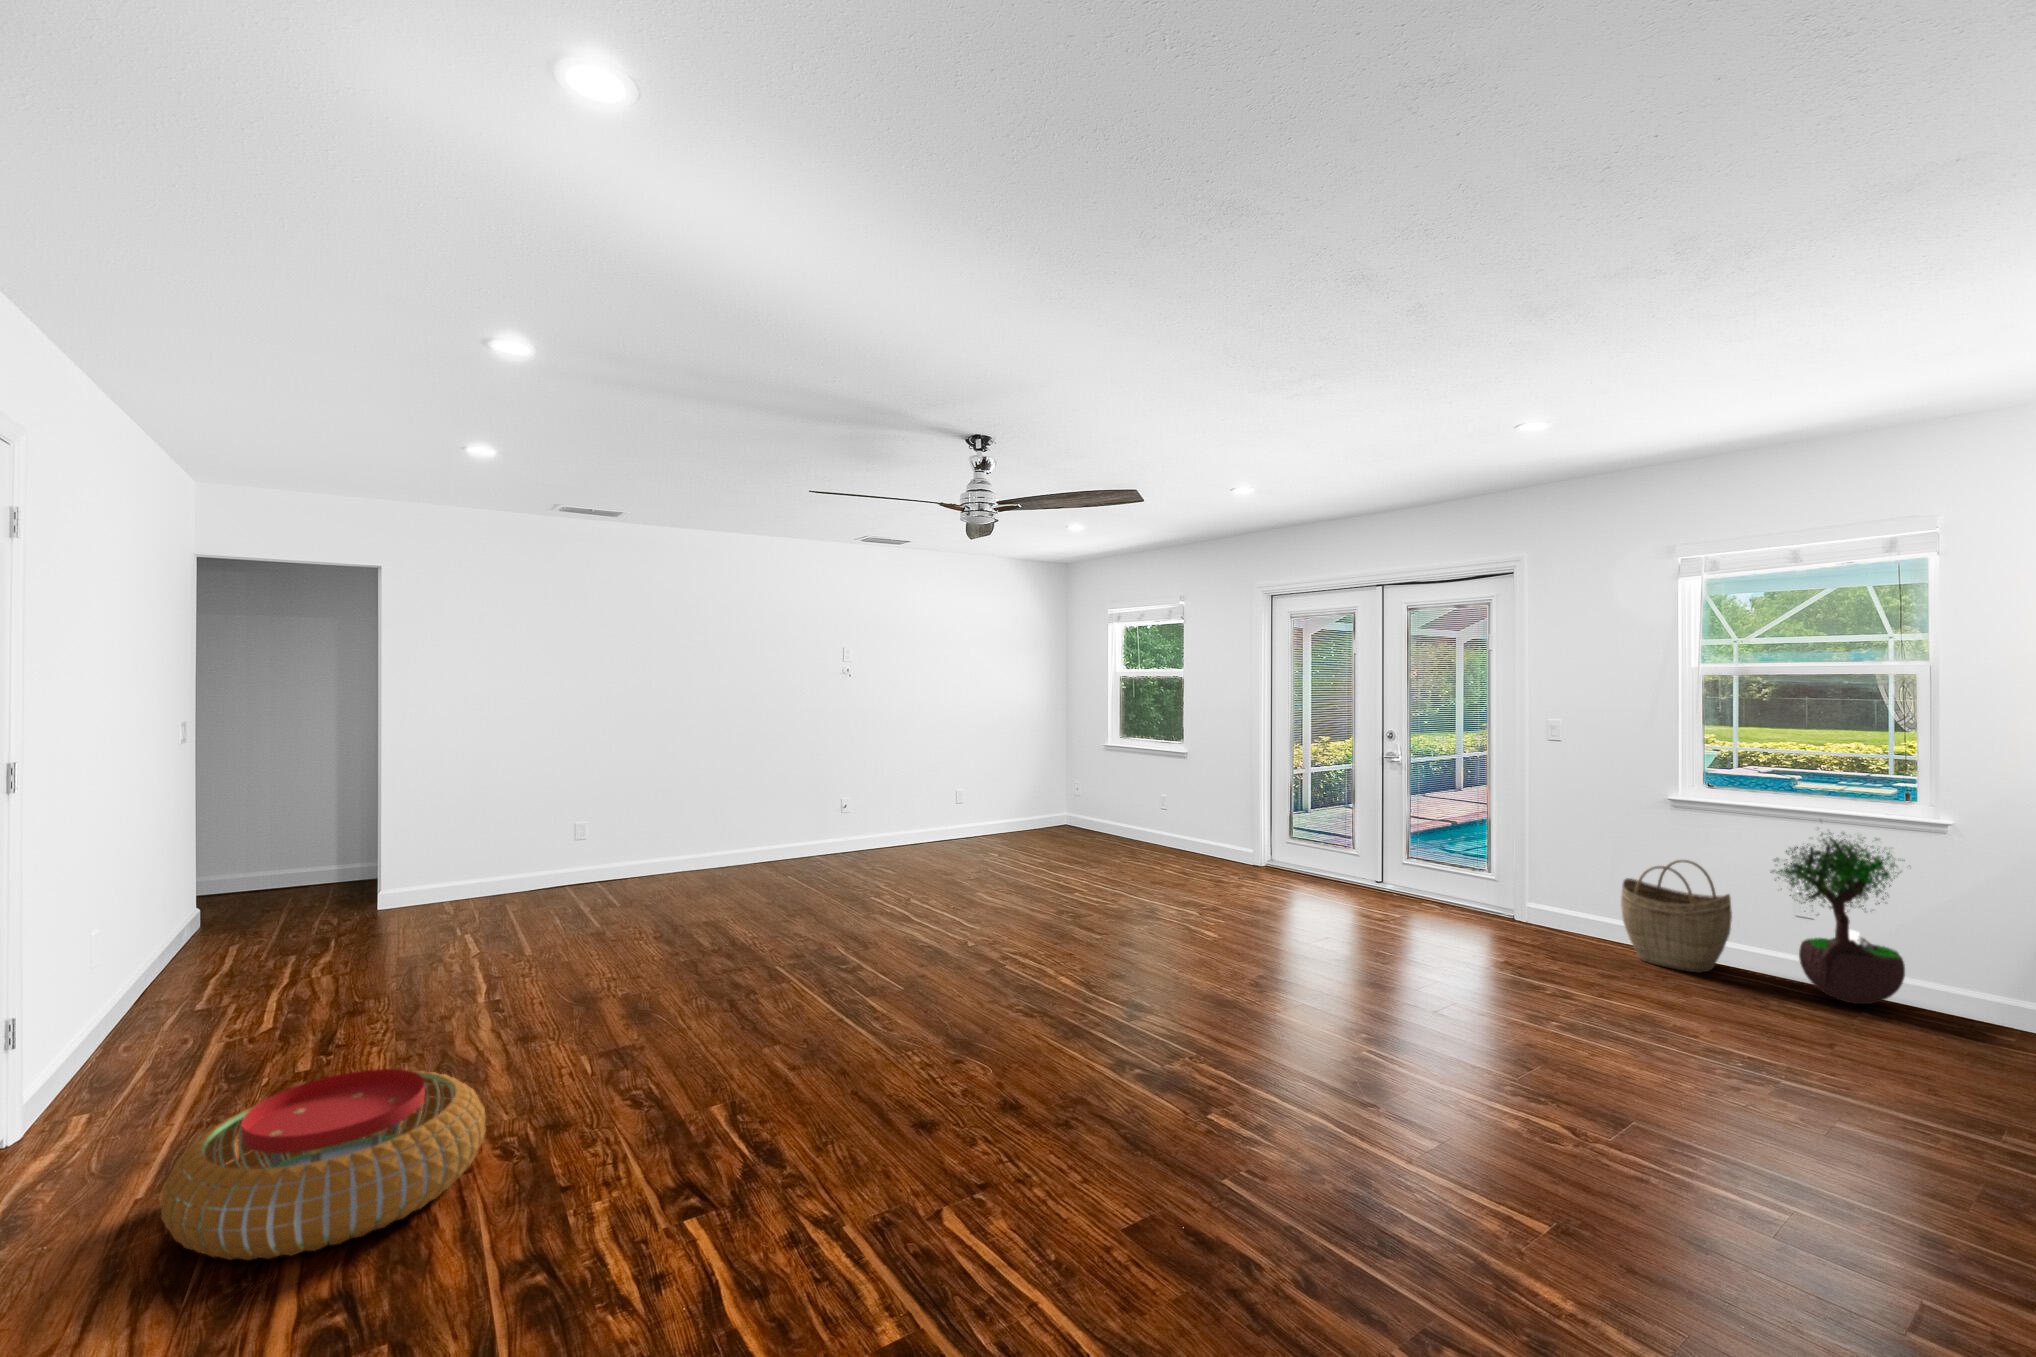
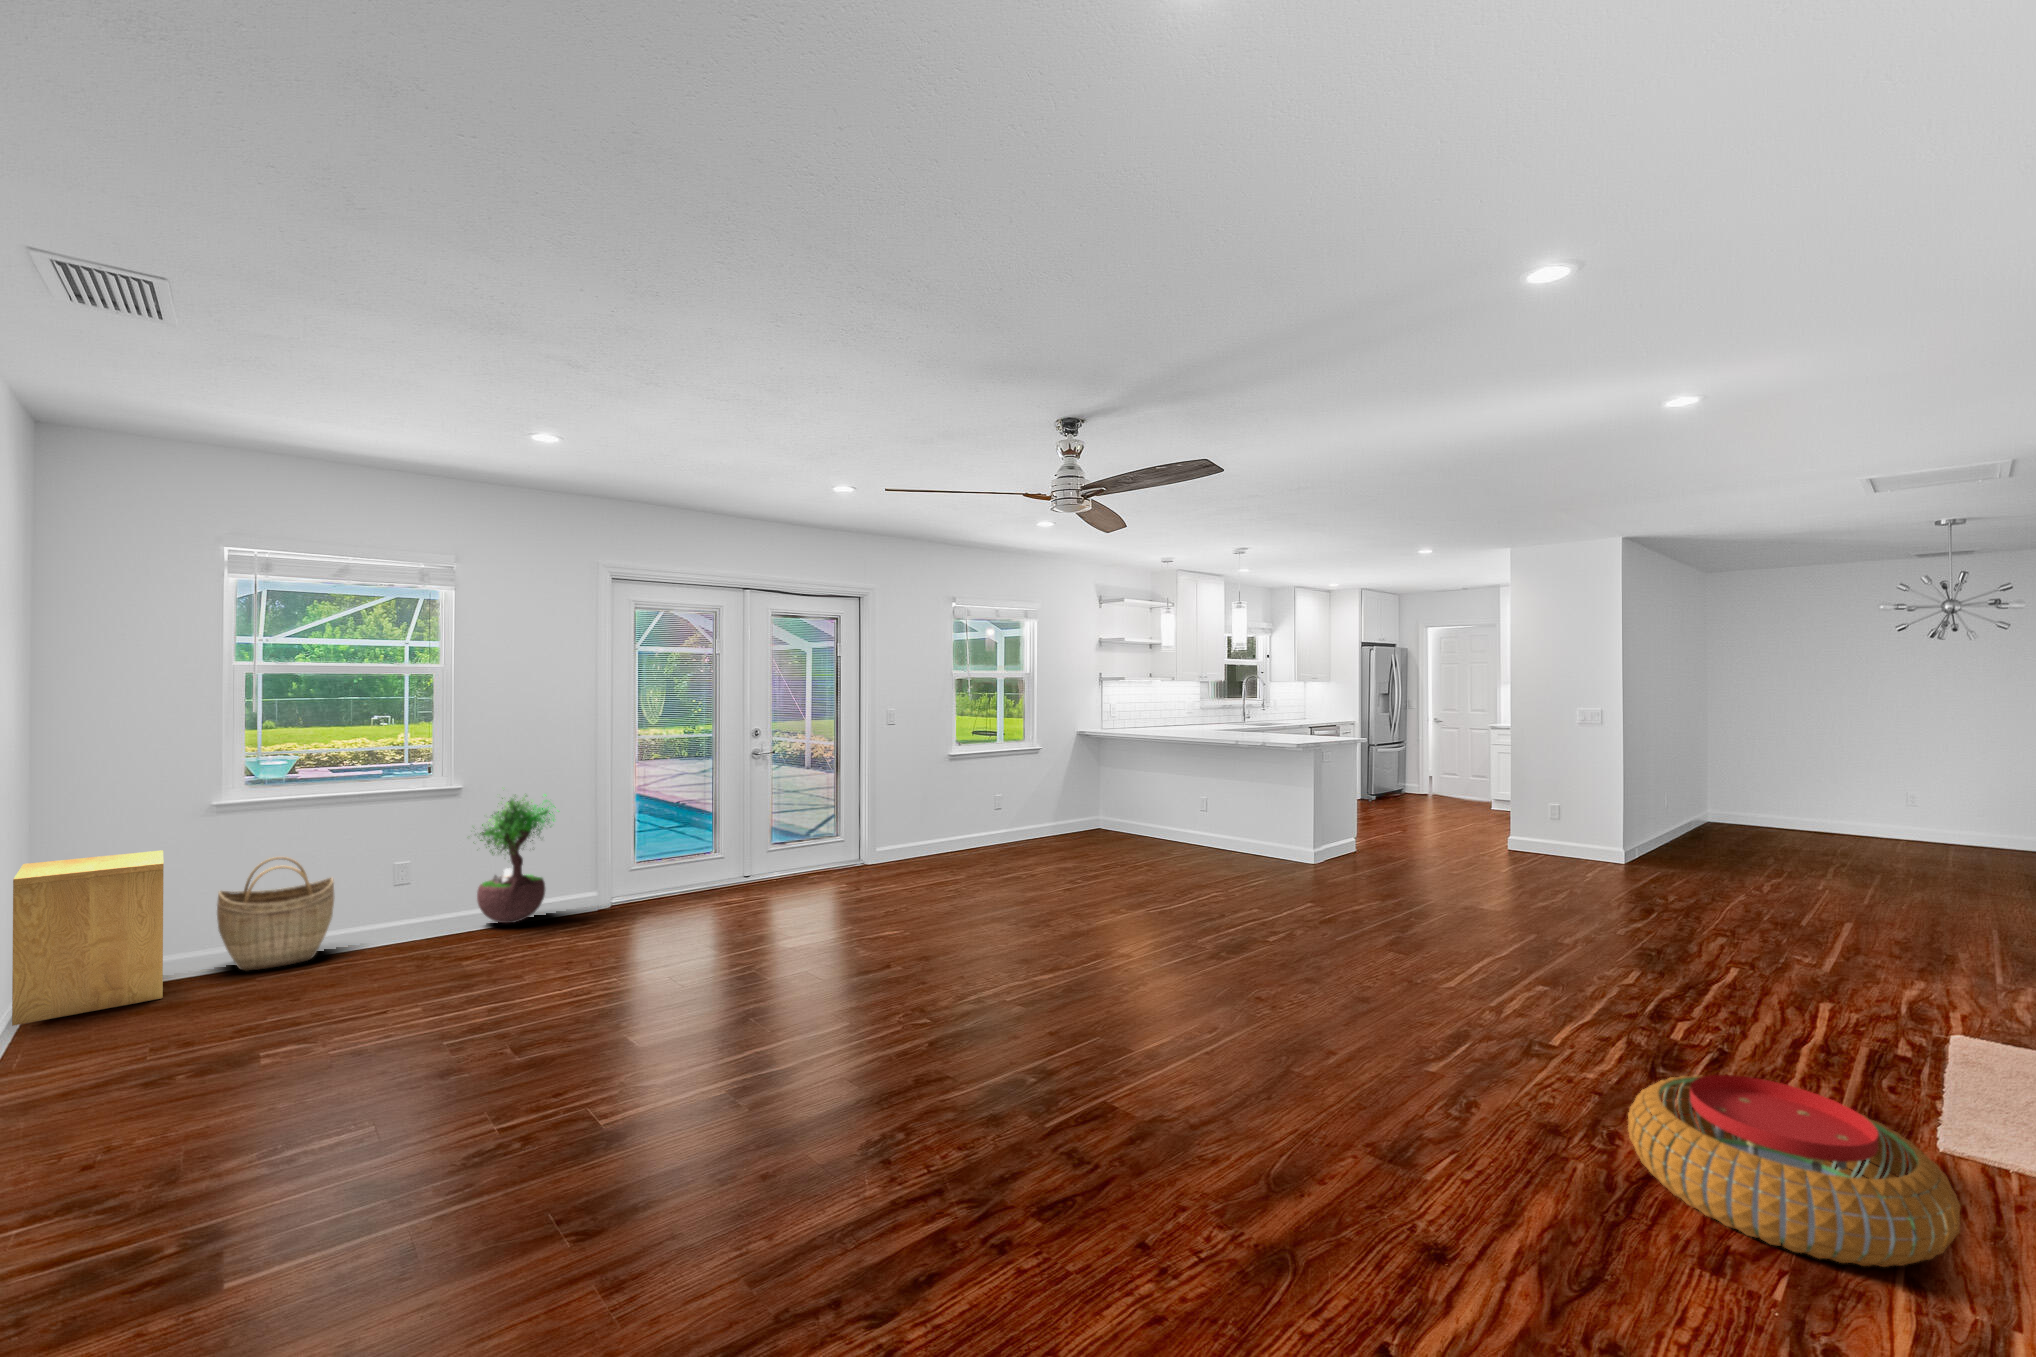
side table: none [1028,767,1089,839] -> present [12,850,164,1026]
potted tree: present [1771,832,1905,1004] -> present [473,788,559,923]
woven basket: present [1621,860,1732,973] -> present [217,857,334,971]

